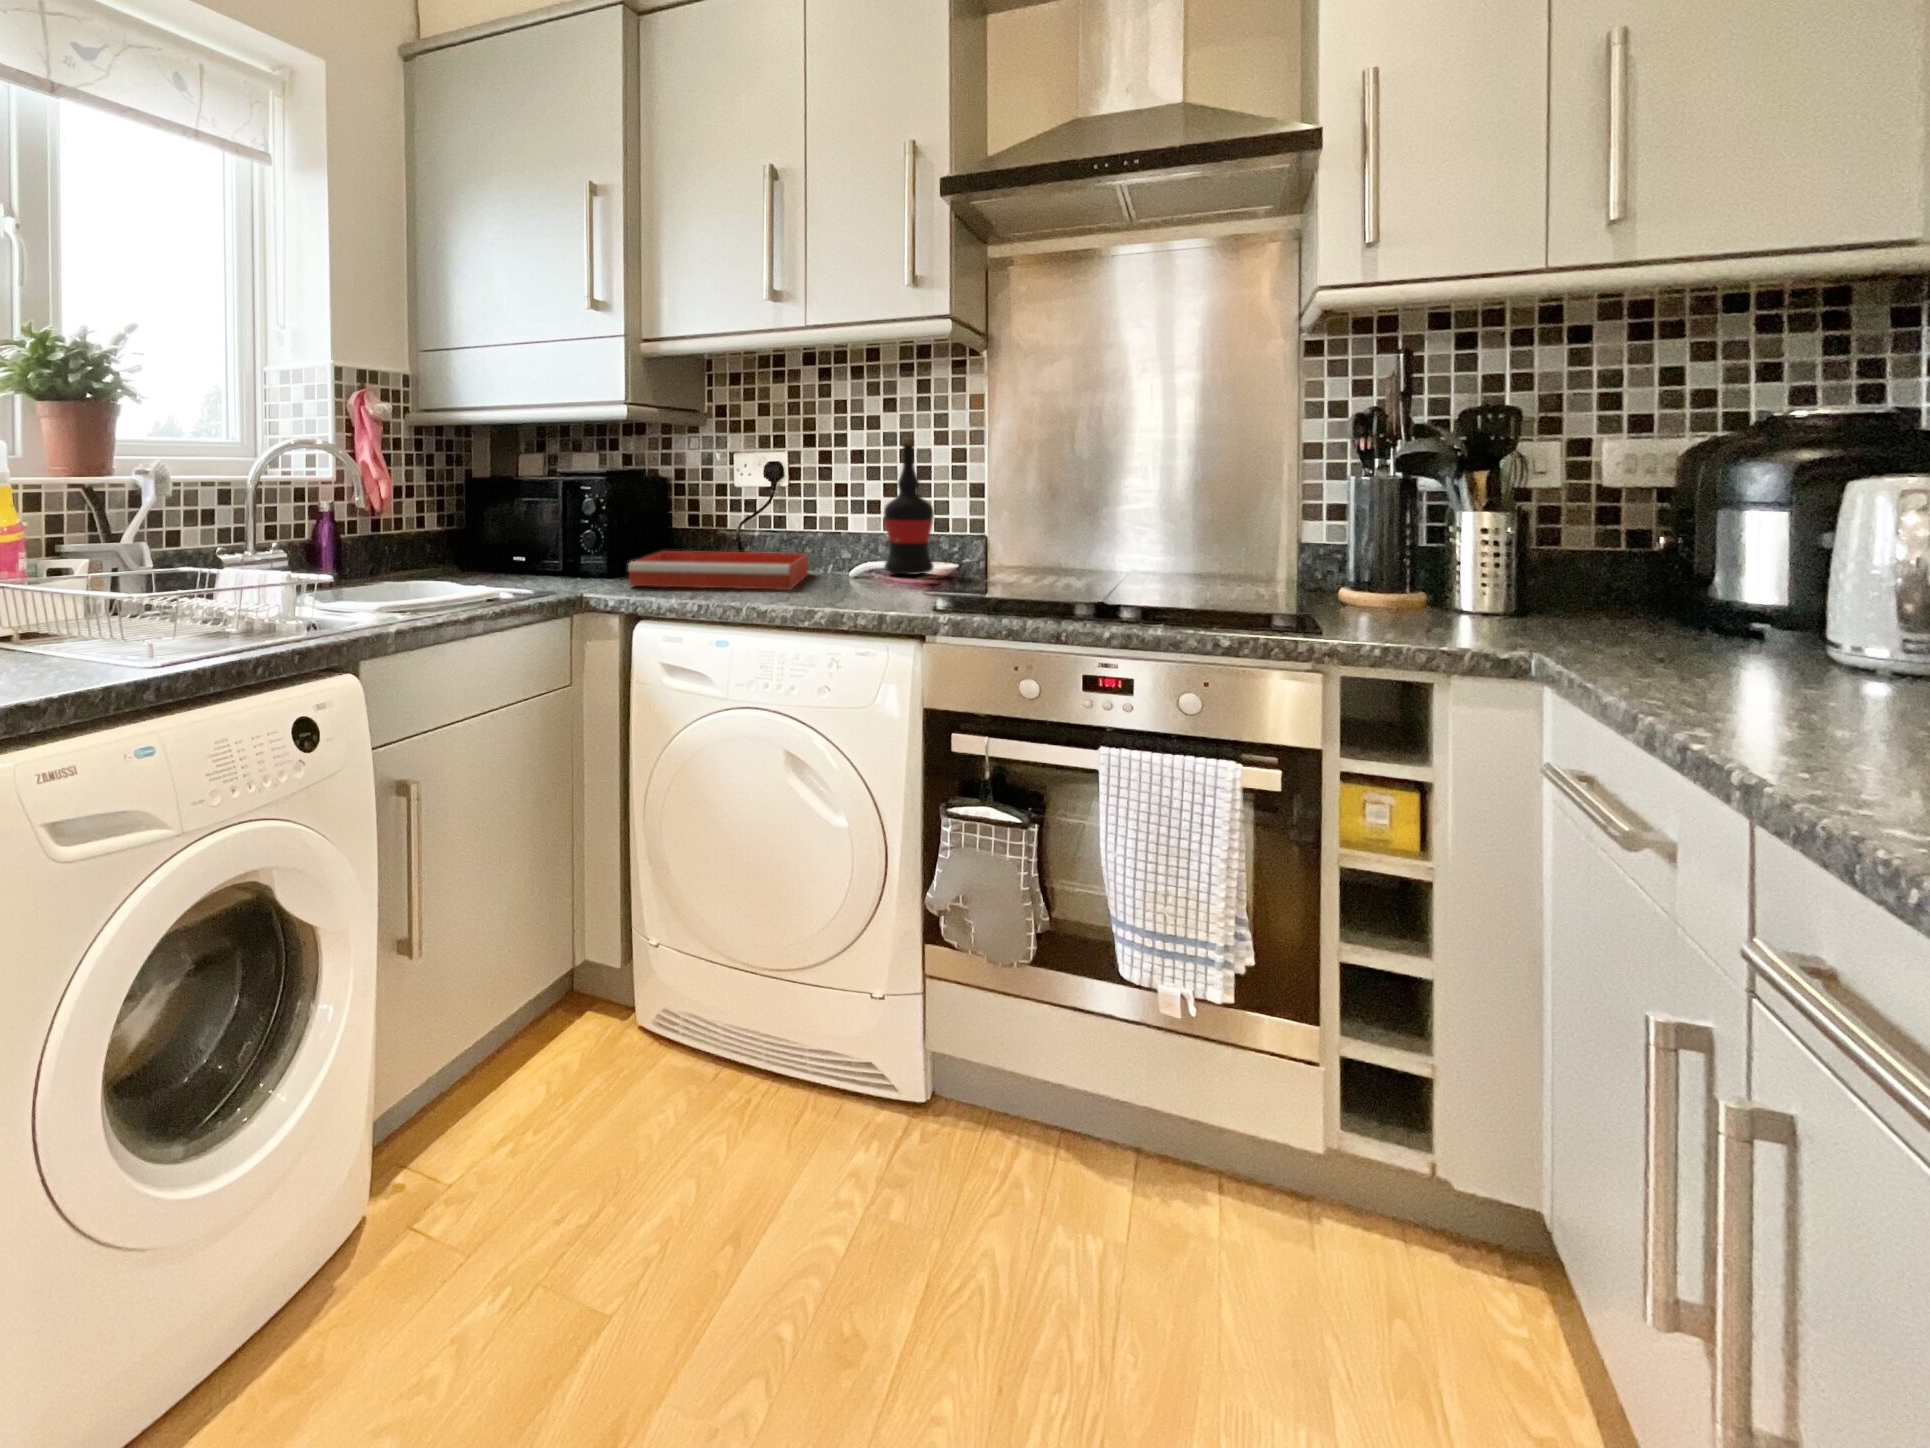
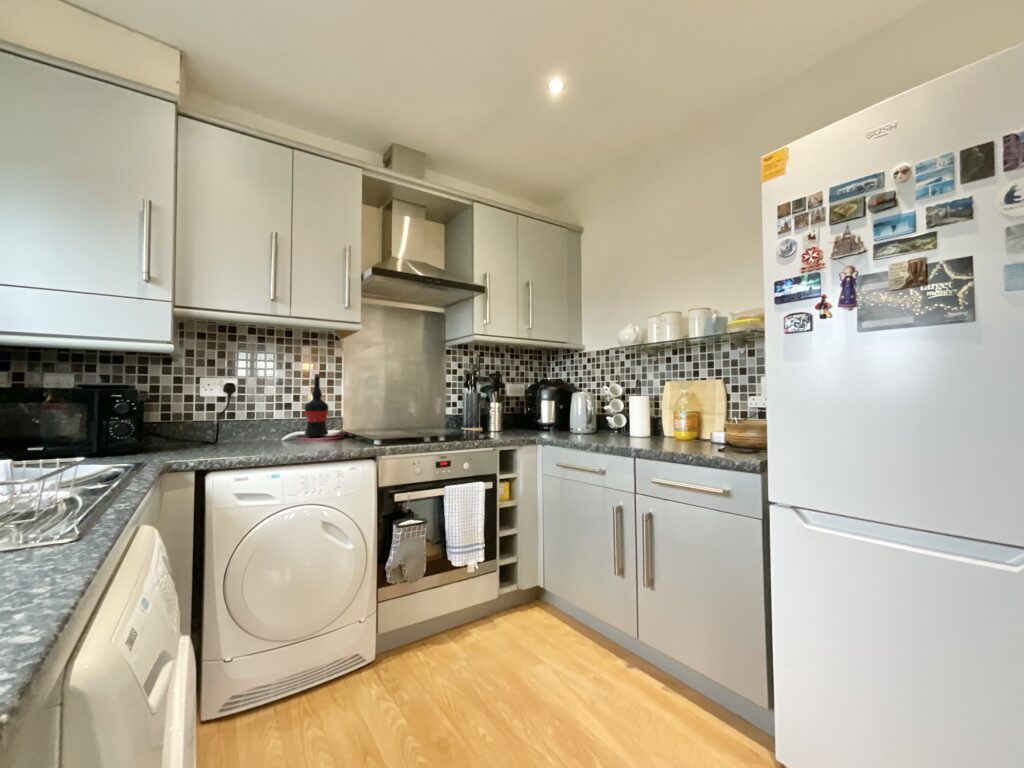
tray: present [628,551,808,590] -> none [168,430,289,454]

